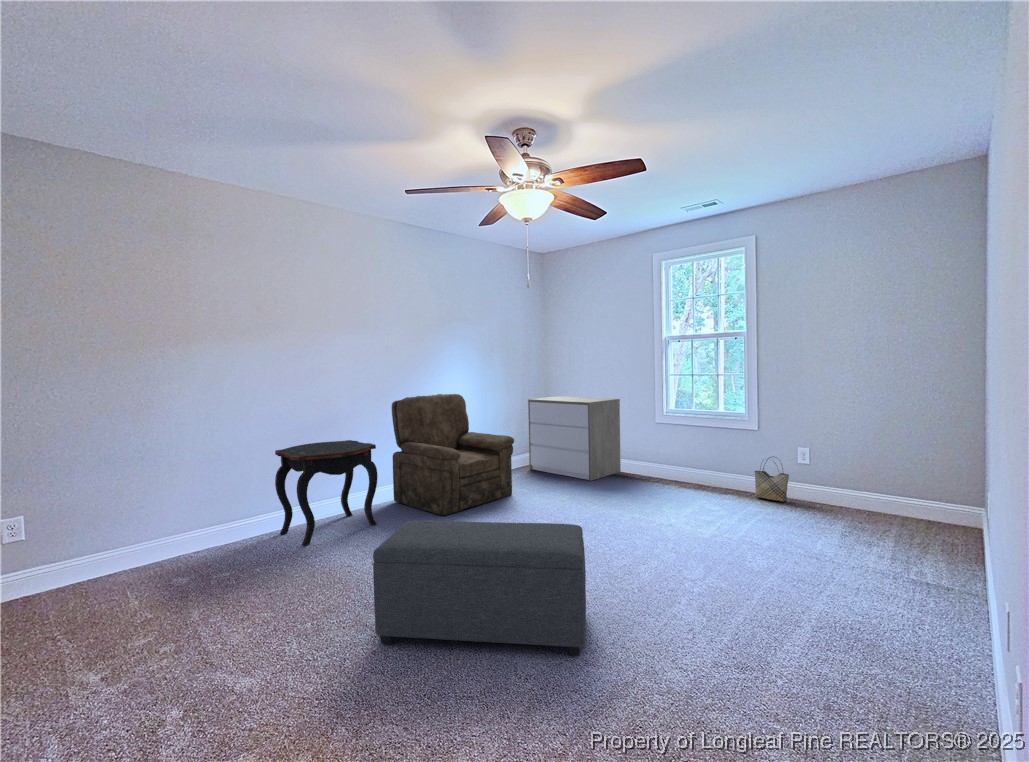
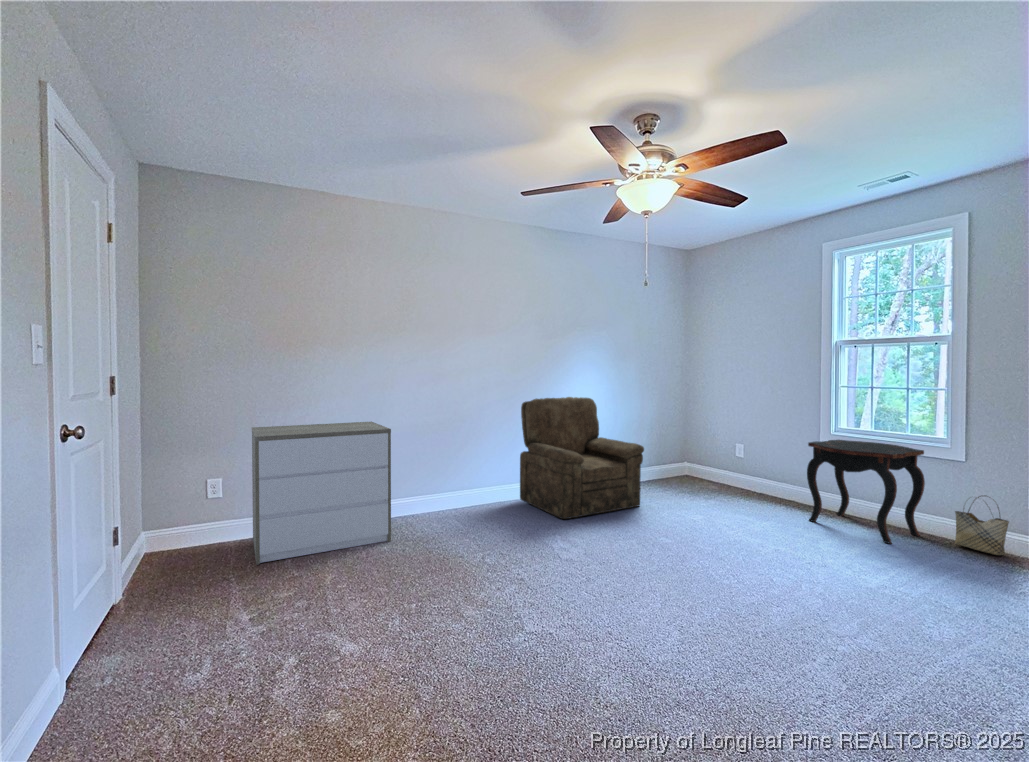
dresser: present [528,396,621,481] -> present [252,422,391,565]
side table: present [275,440,378,546] -> present [807,440,925,544]
ottoman: present [373,520,586,656] -> none [467,520,692,694]

